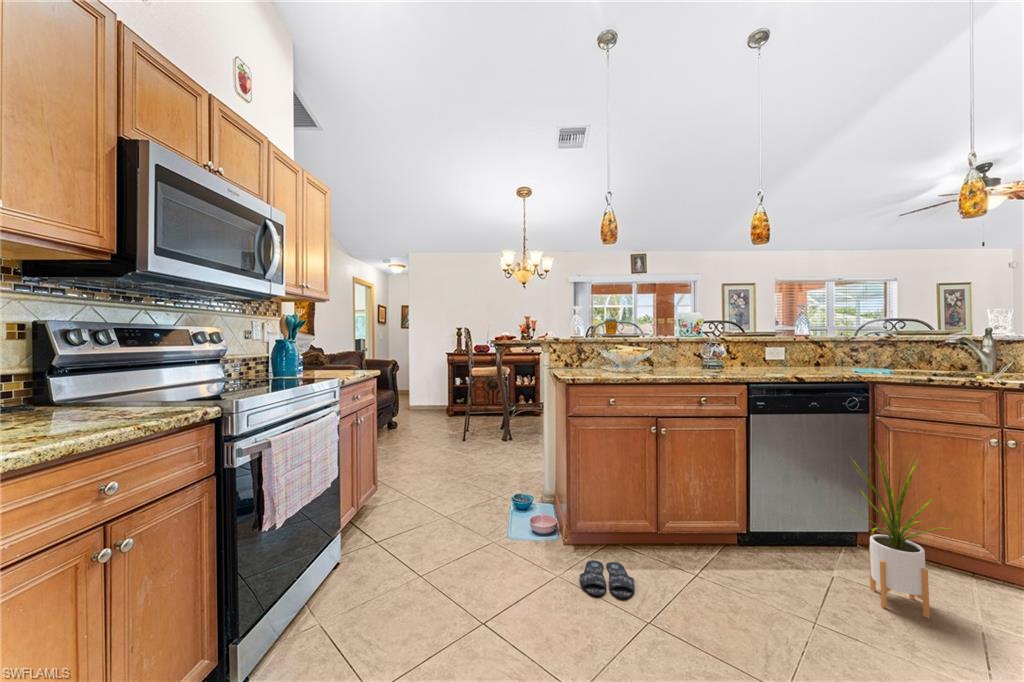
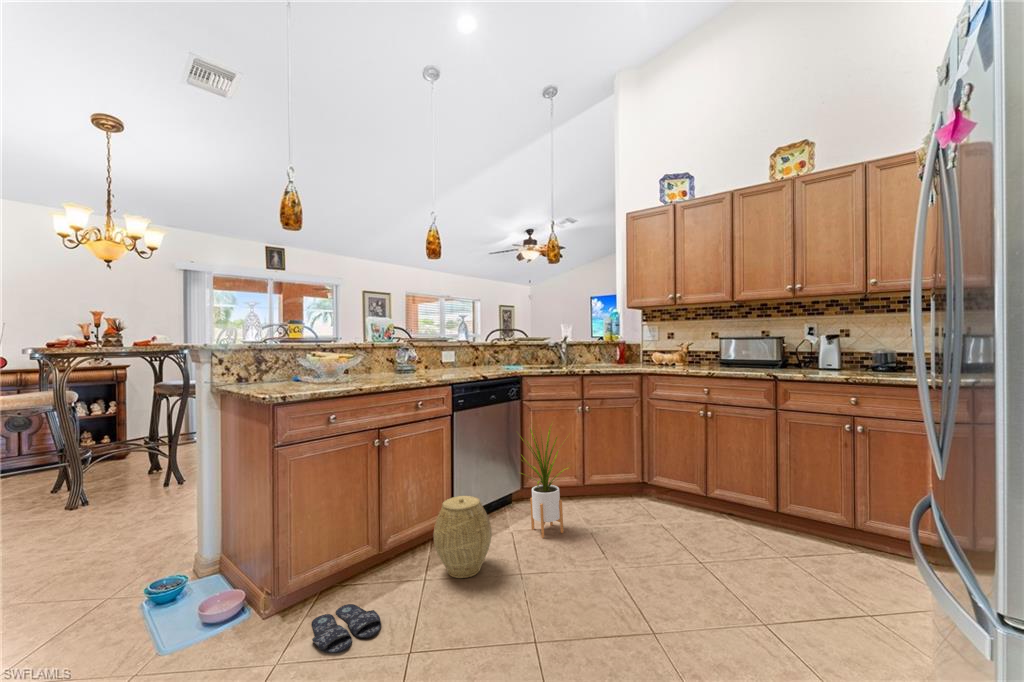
woven basket: none [706,507,780,601] -> present [434,496,492,578]

